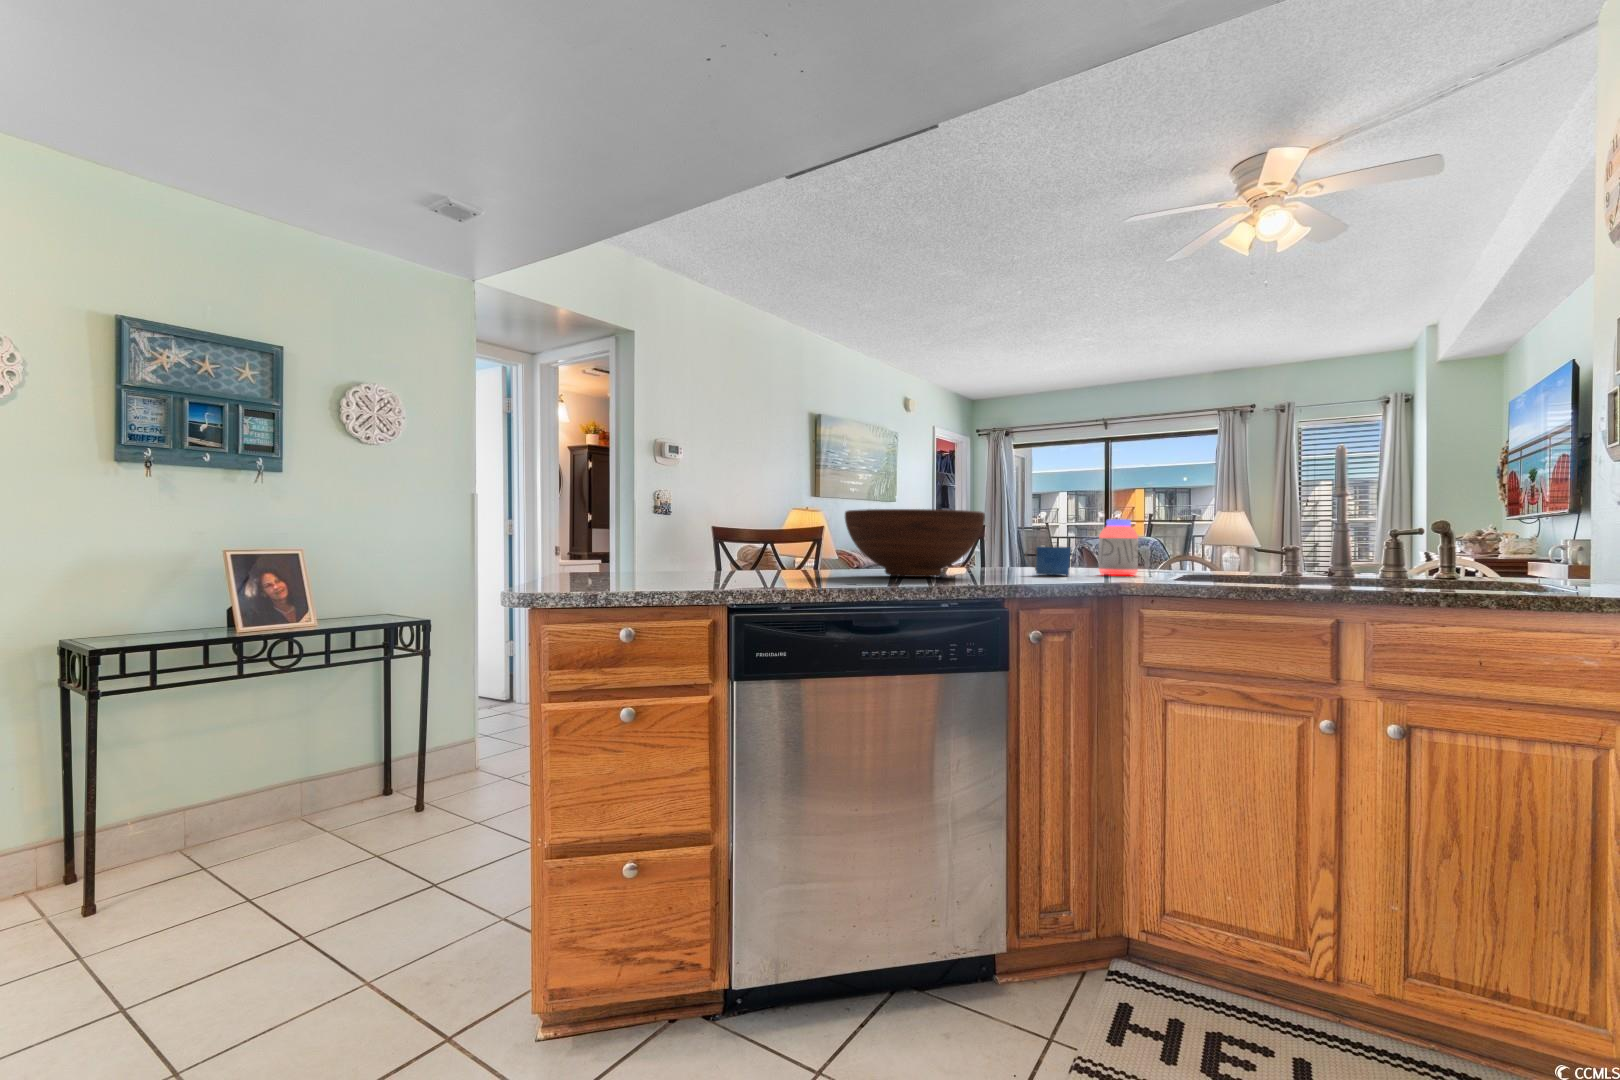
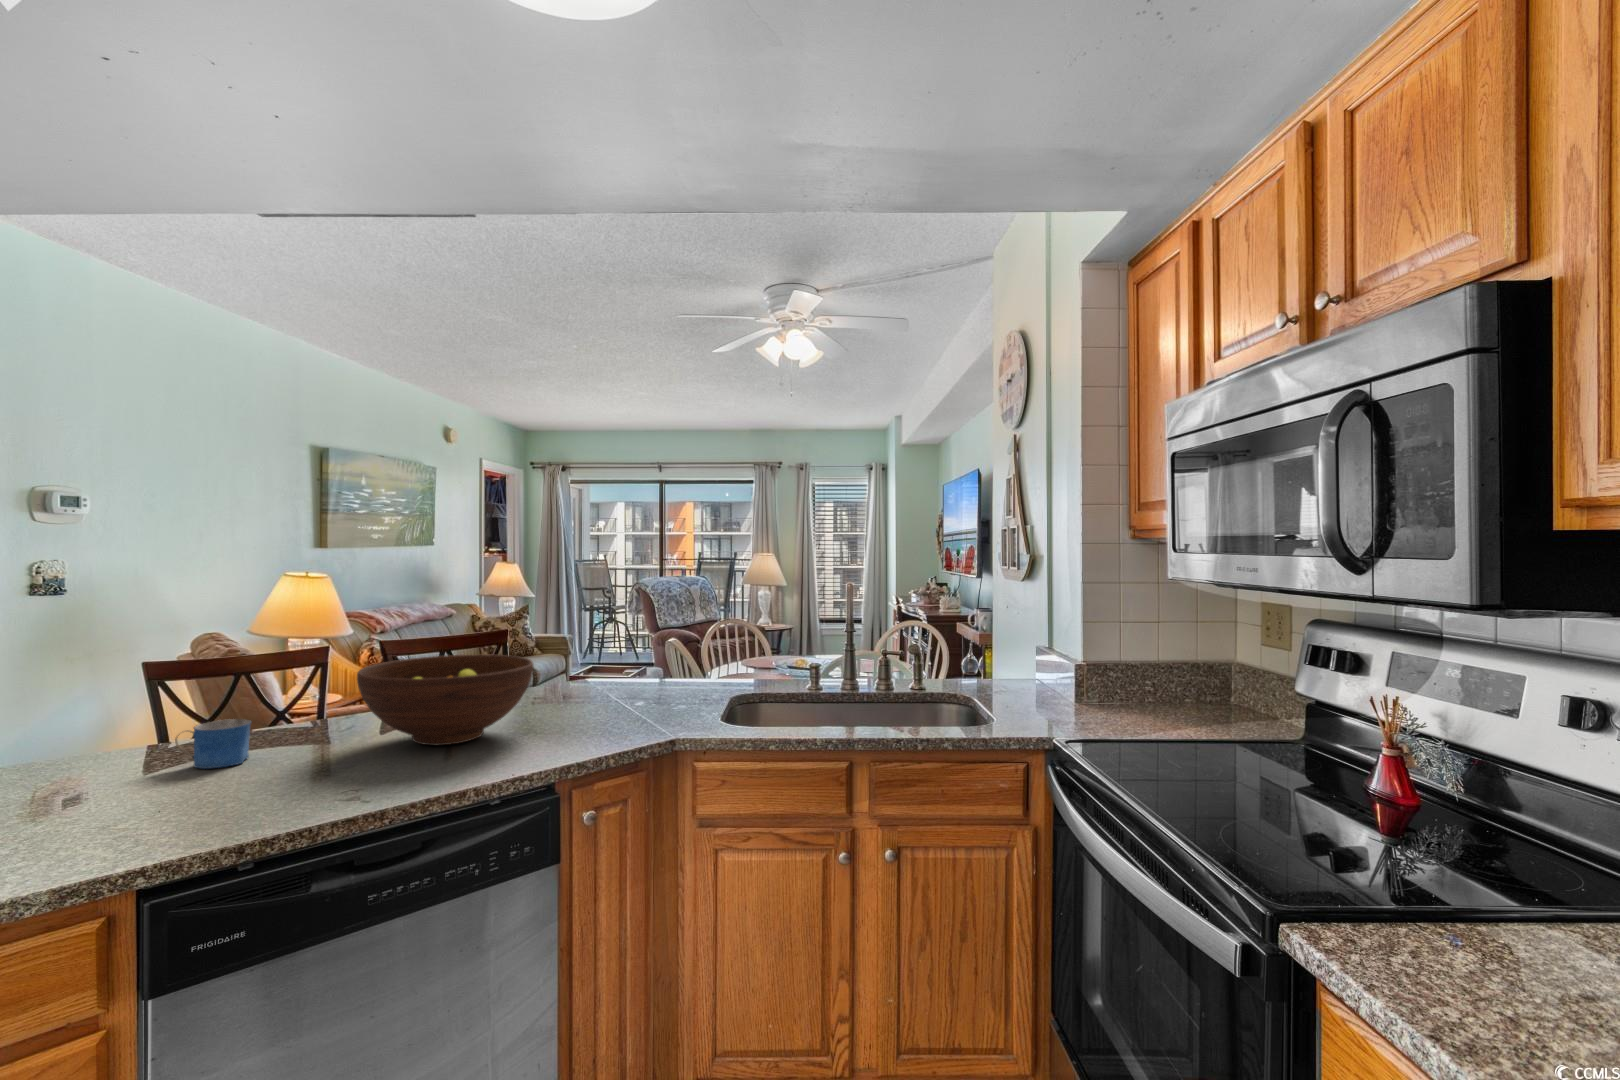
jar: present [1098,519,1138,575] -> none [652,642,688,700]
mug: present [1025,546,1071,575] -> present [175,719,251,769]

